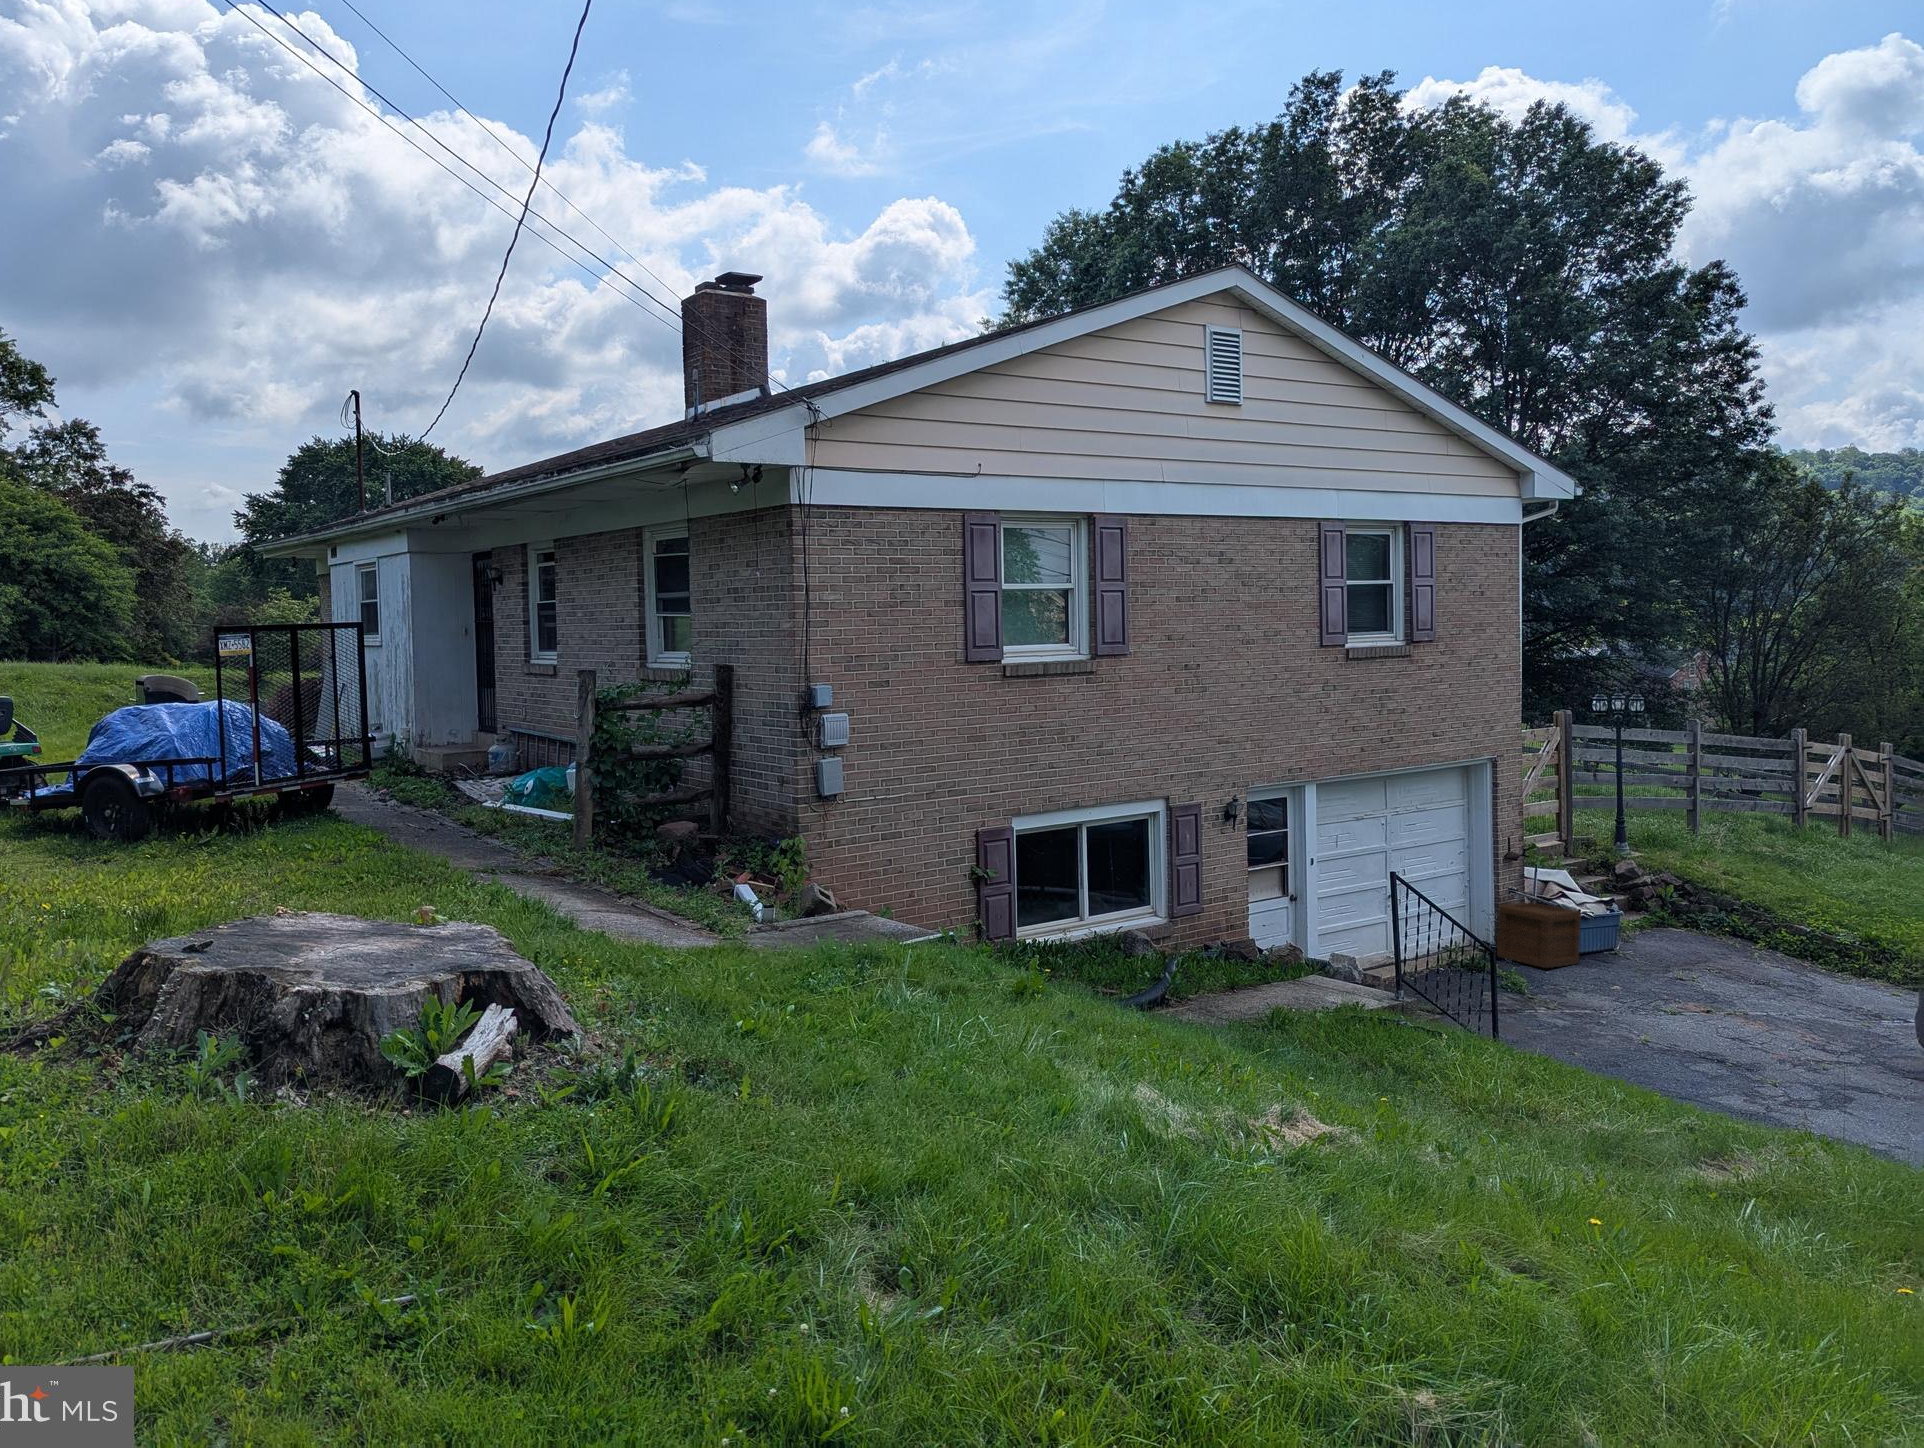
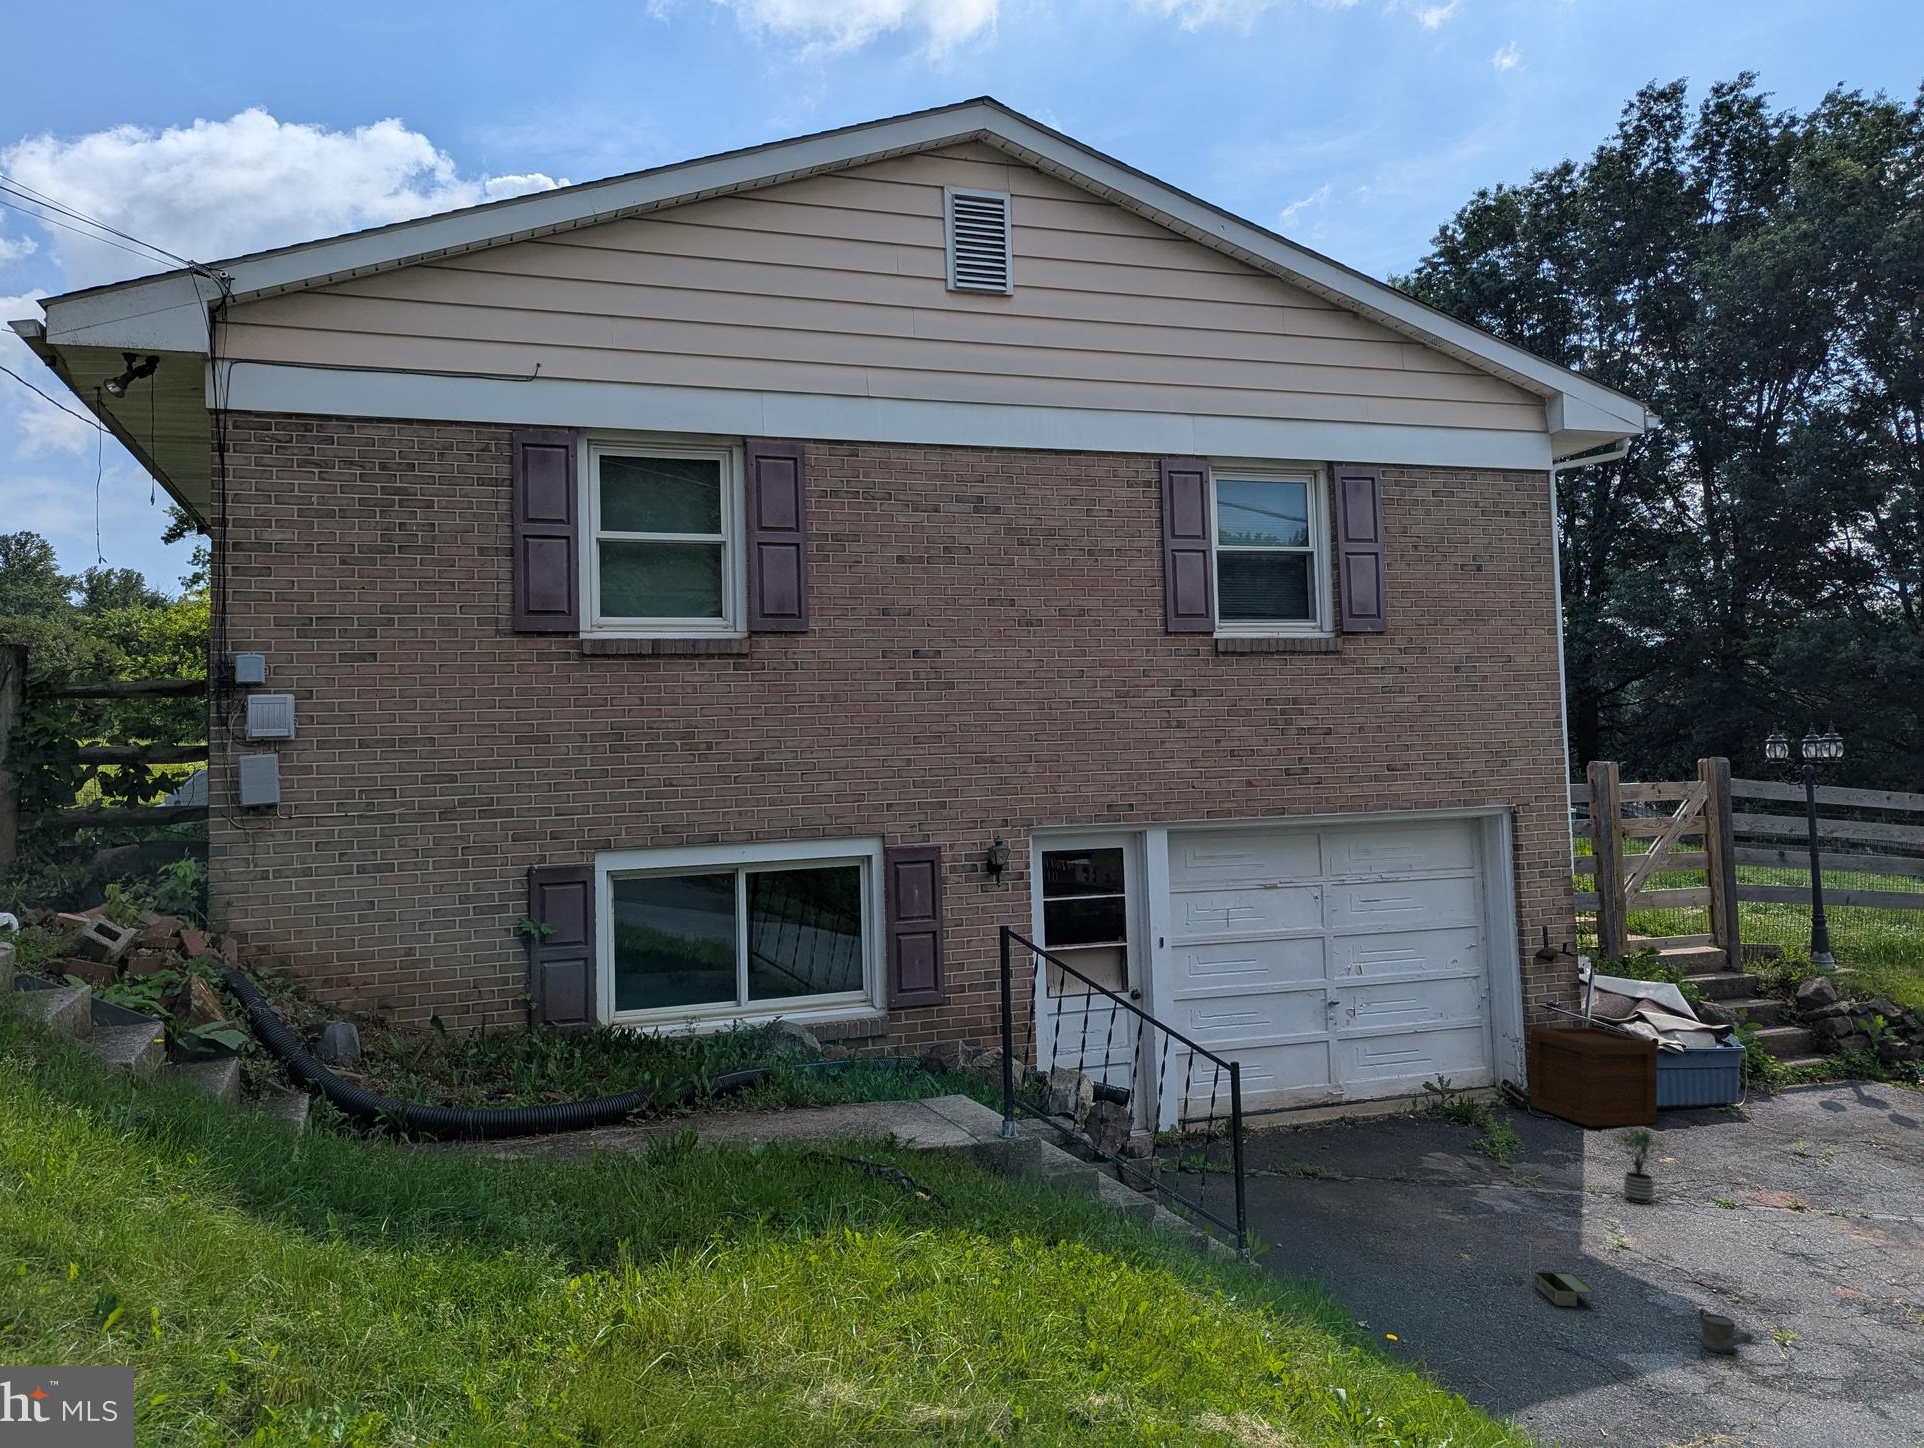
potted plant: none [1598,967,1636,1016] -> present [1612,1126,1664,1203]
toolbox: none [1620,1060,1664,1079] -> present [1534,1272,1596,1306]
watering can: none [1729,1074,1771,1097] -> present [1699,1309,1752,1353]

